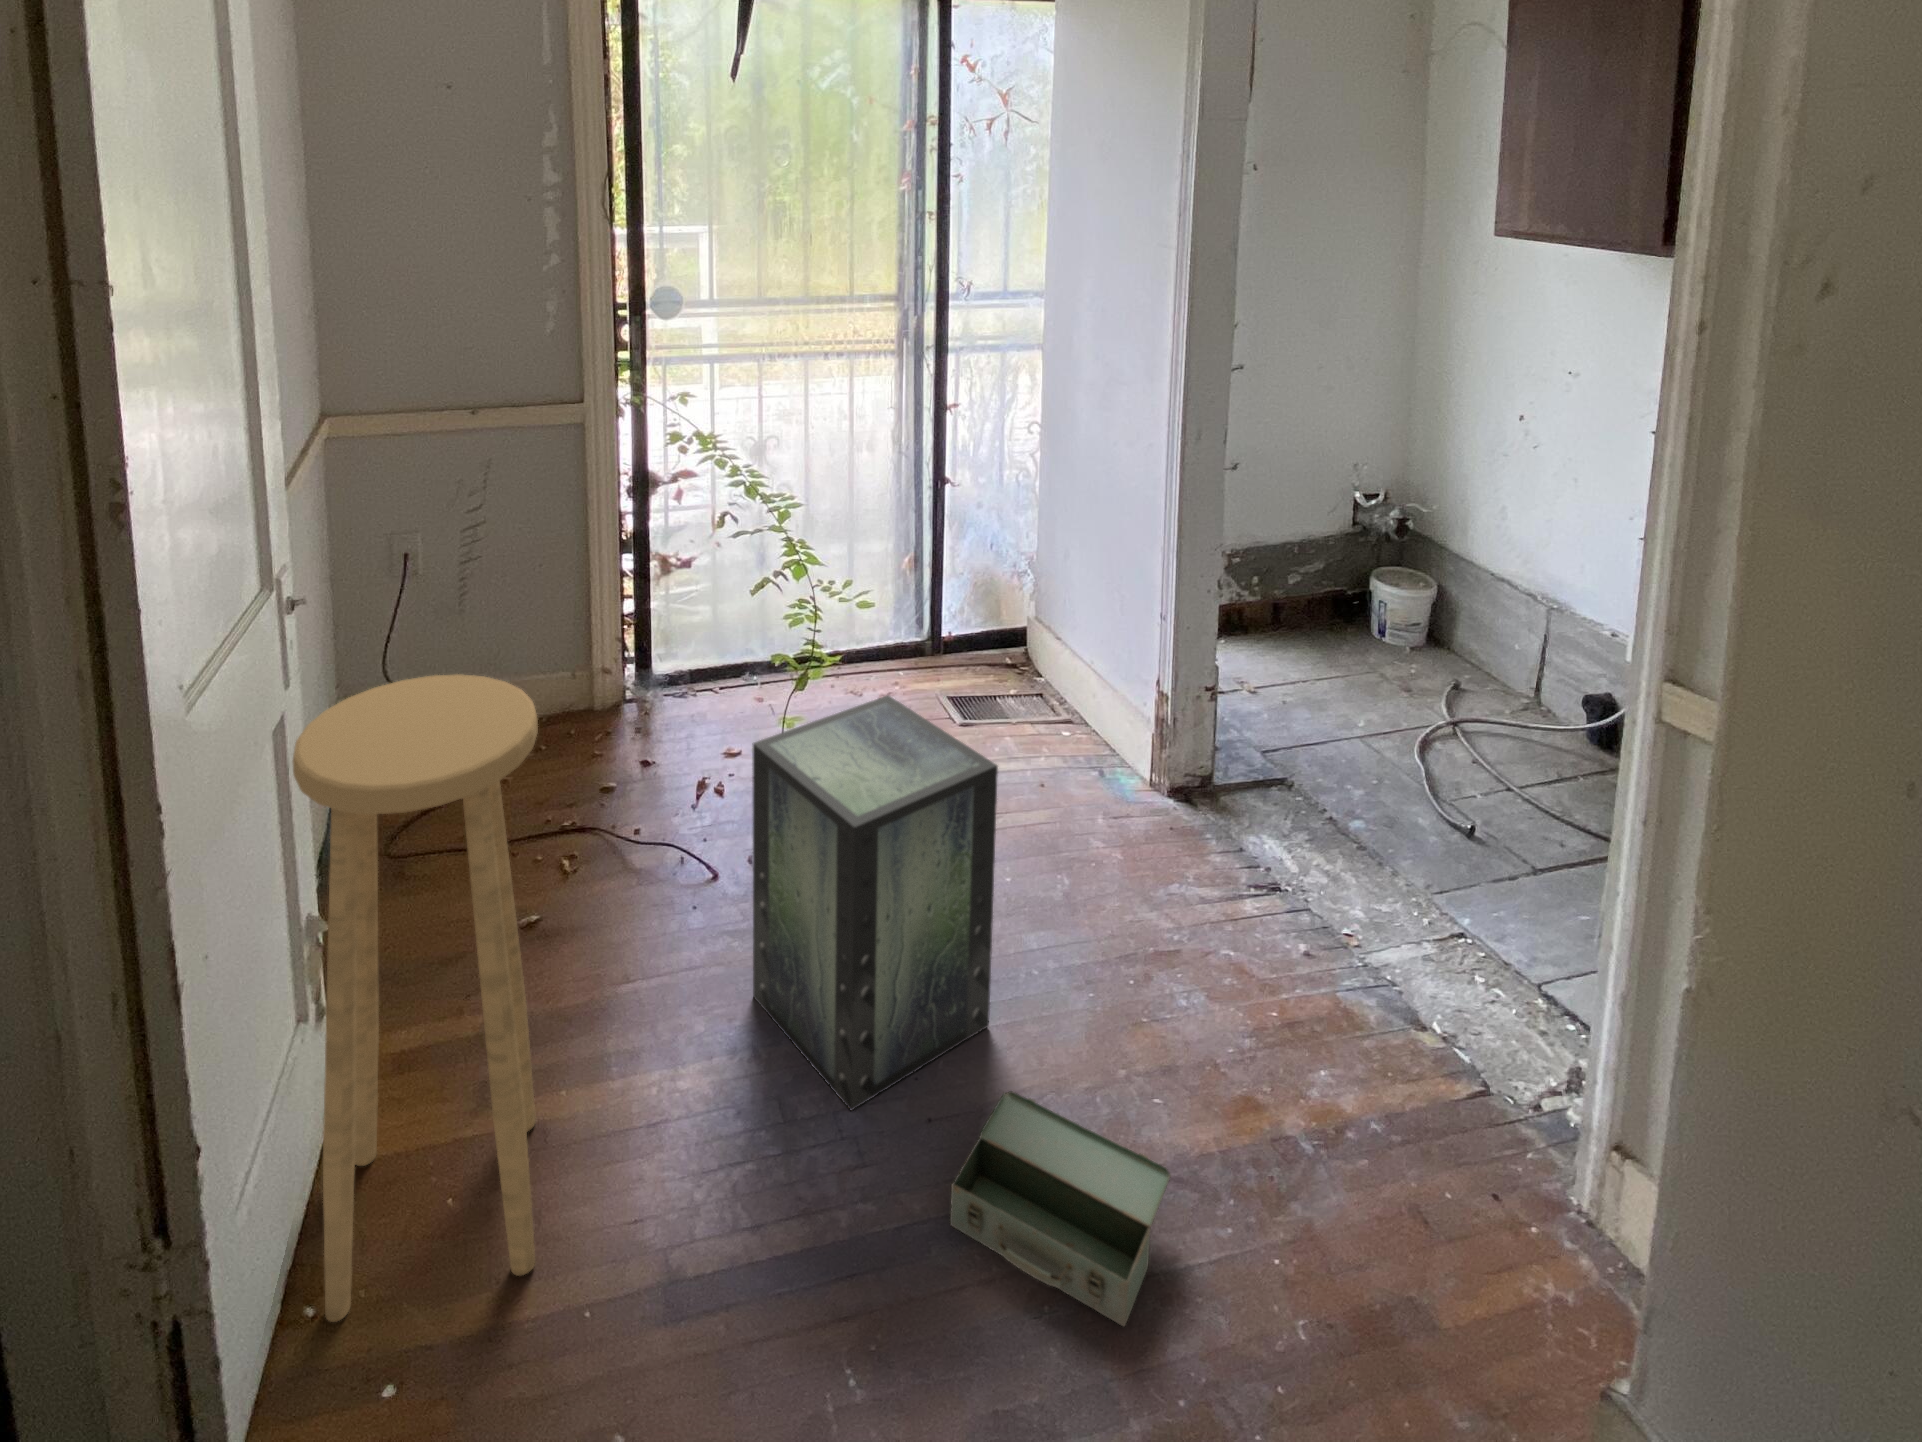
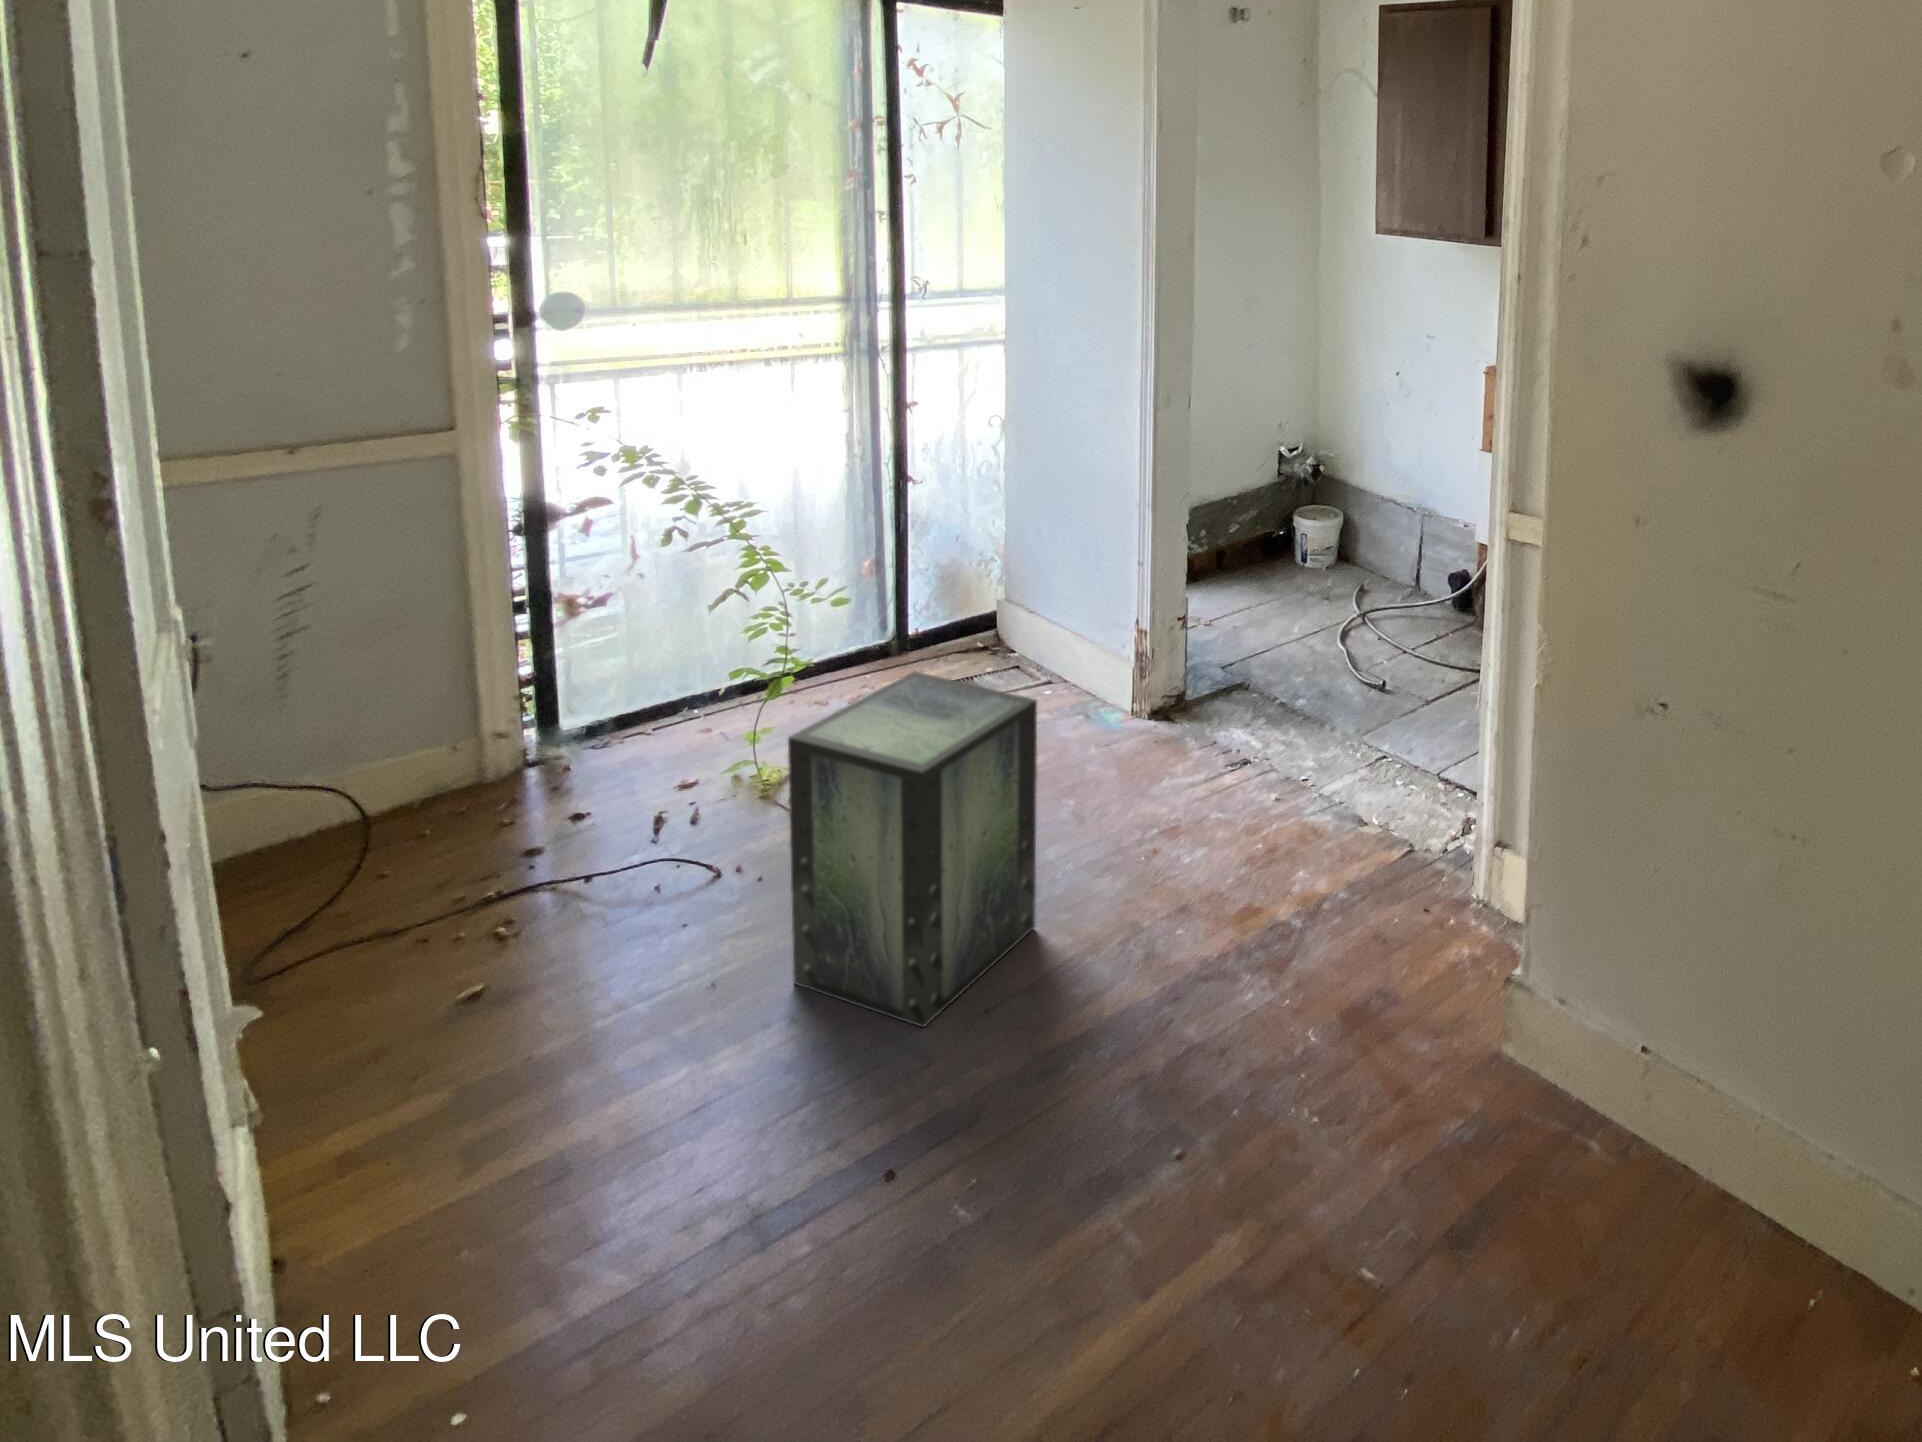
stool: present [293,674,538,1322] -> none [290,714,628,1404]
toolbox: present [950,1091,1171,1326] -> none [1035,954,1206,1067]

